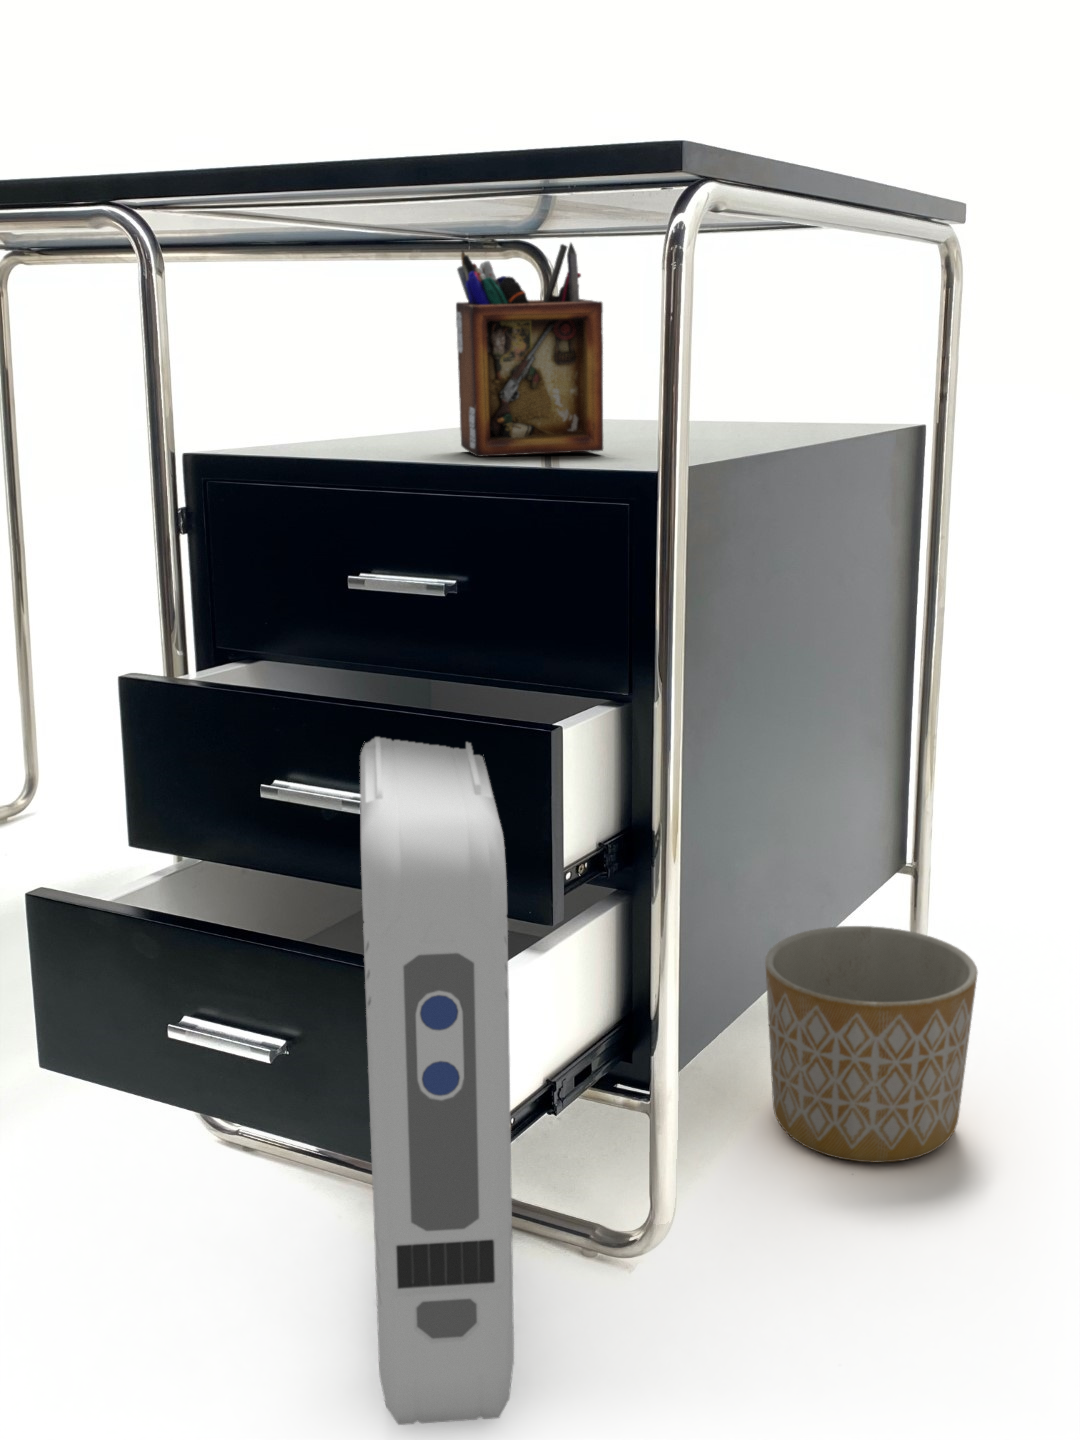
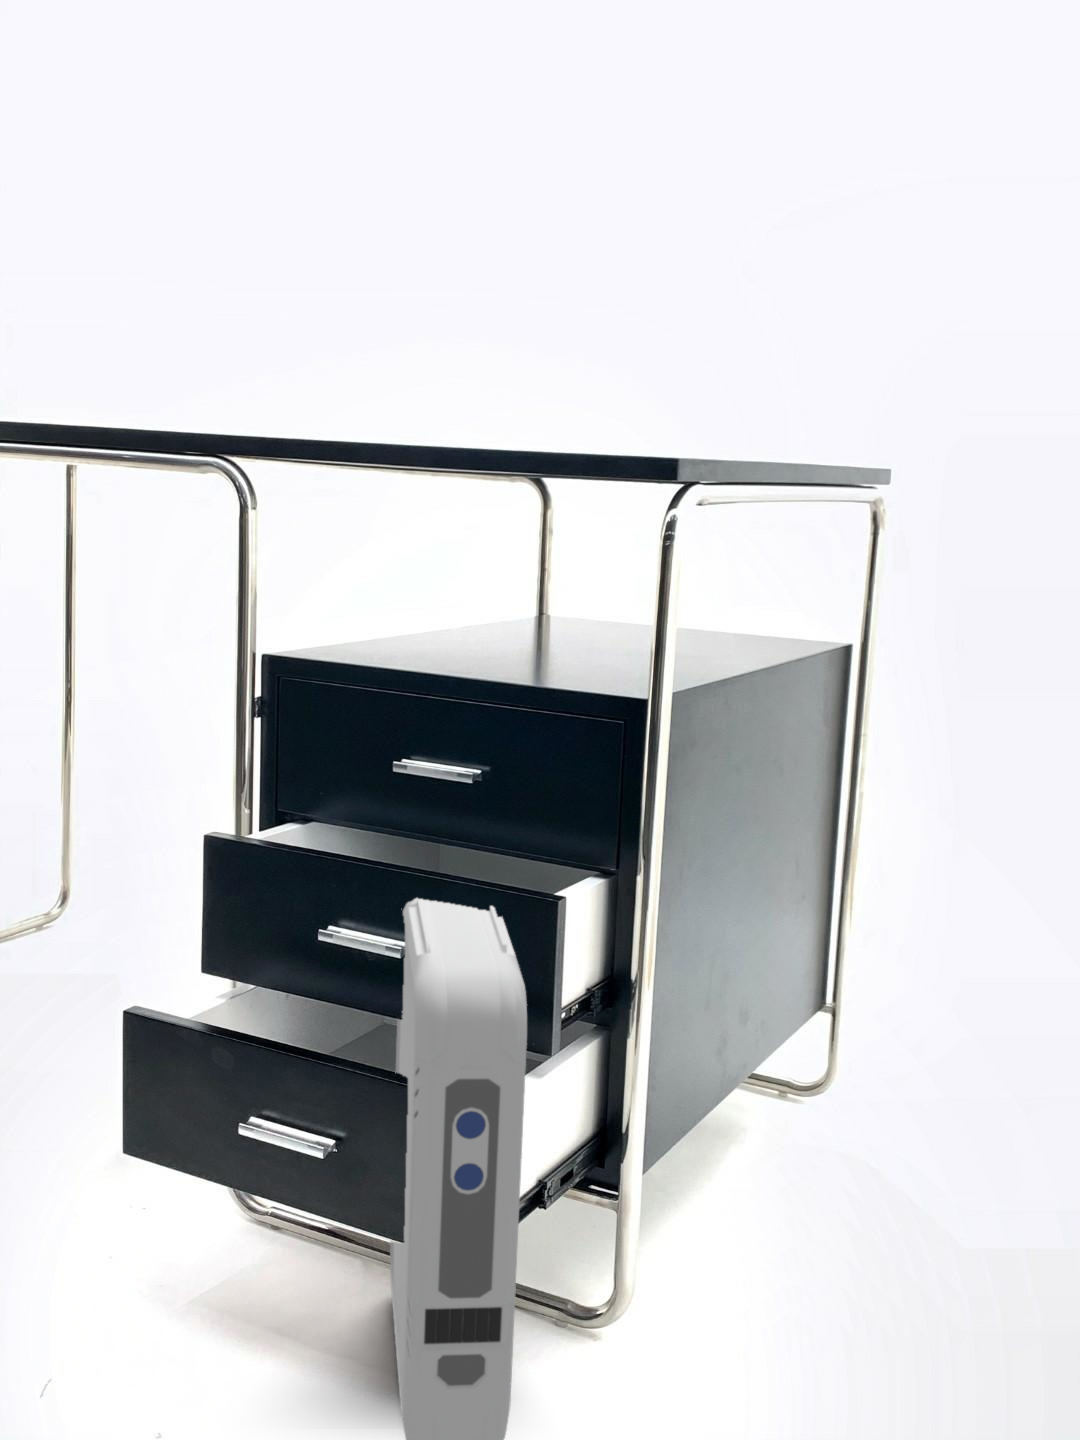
desk organizer: present [456,243,603,457] -> none [483,499,605,668]
planter: present [765,926,978,1162] -> none [711,1059,884,1258]

